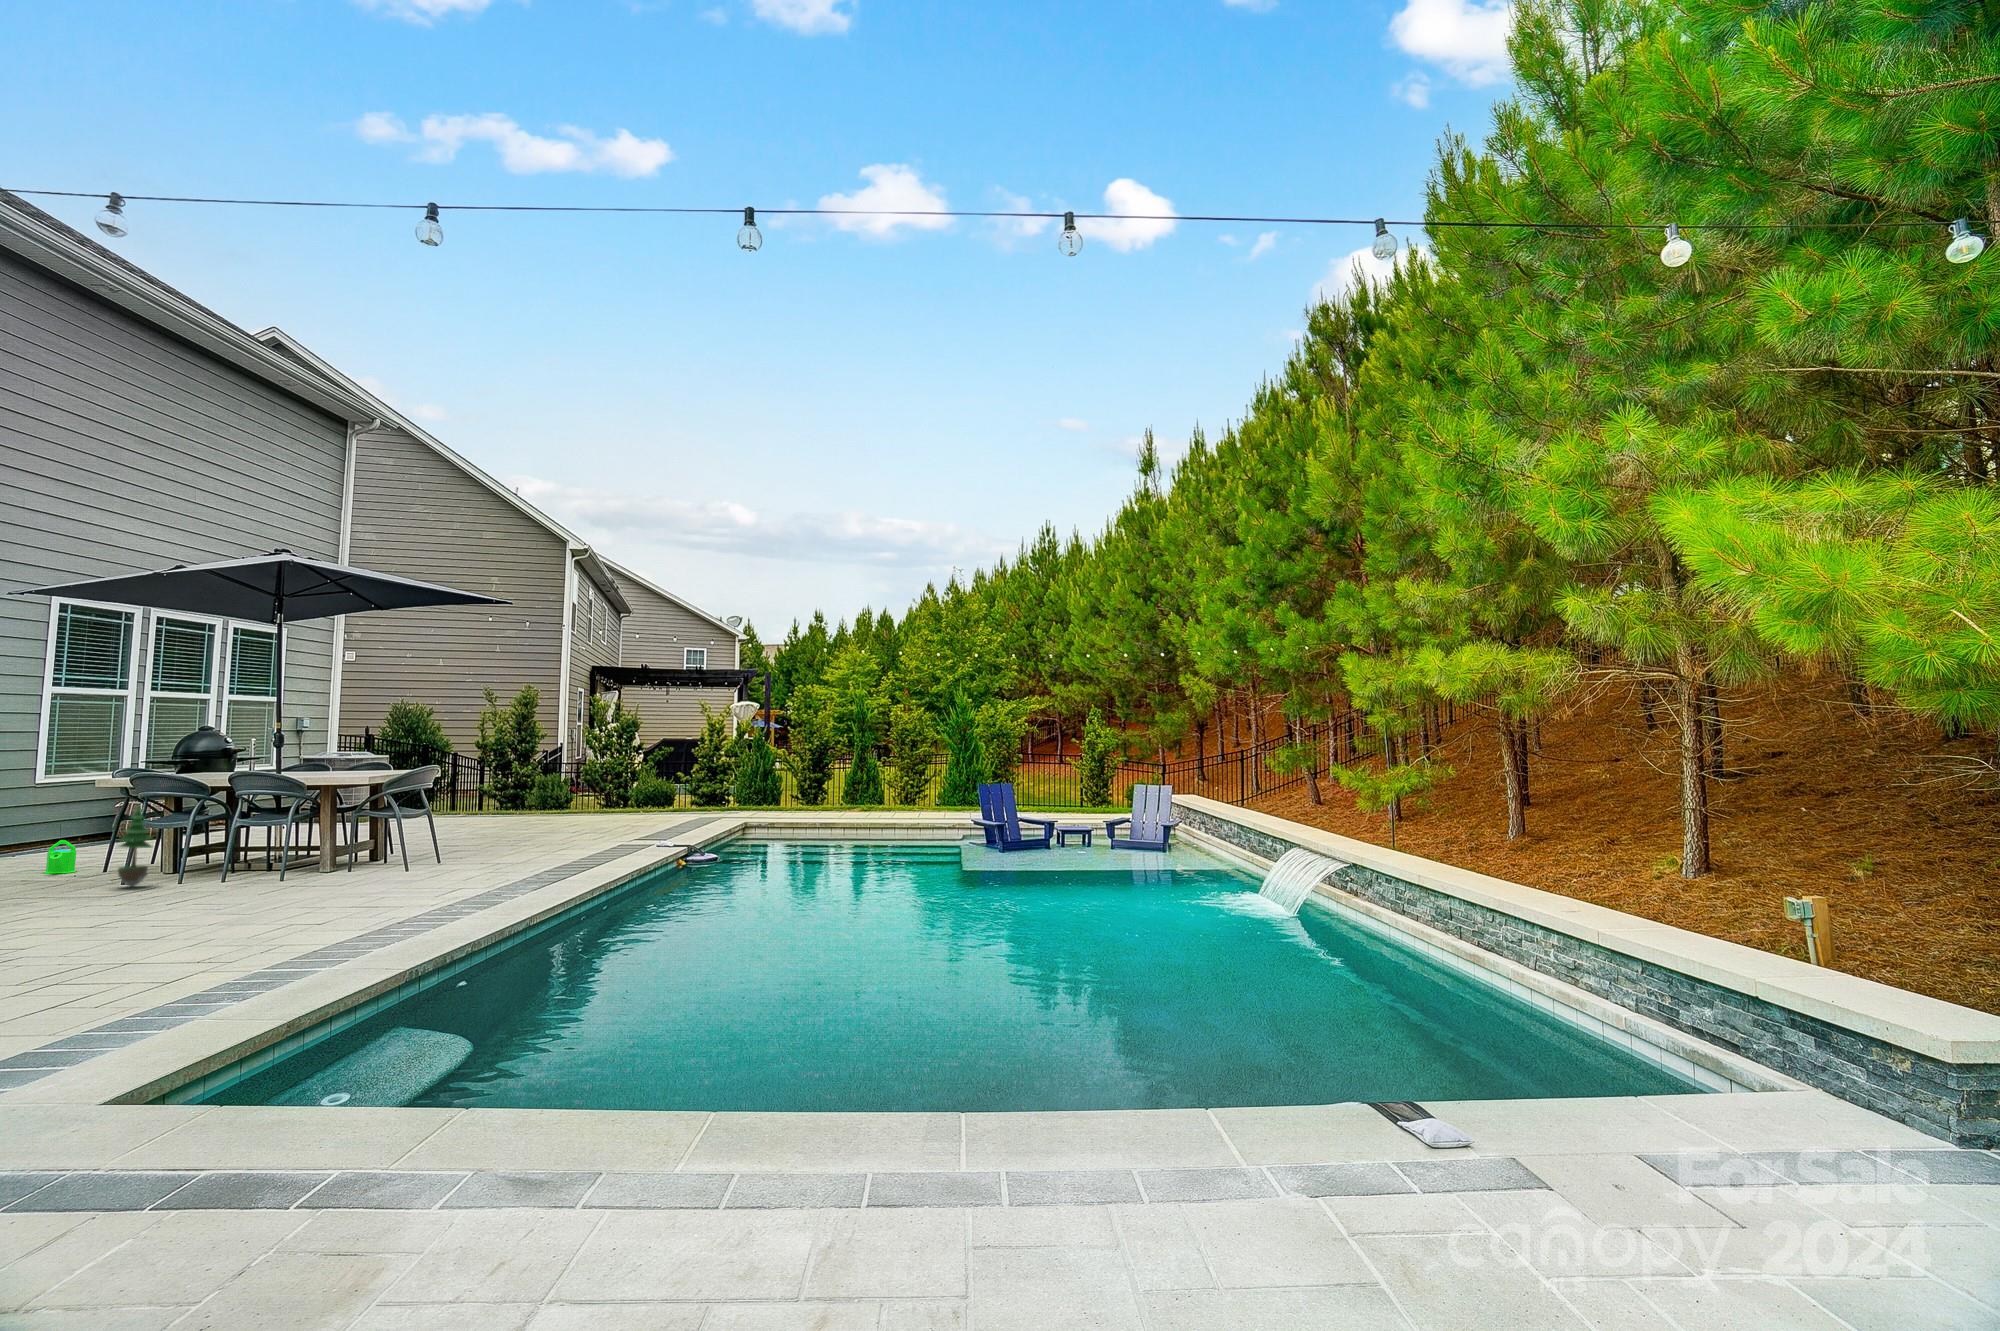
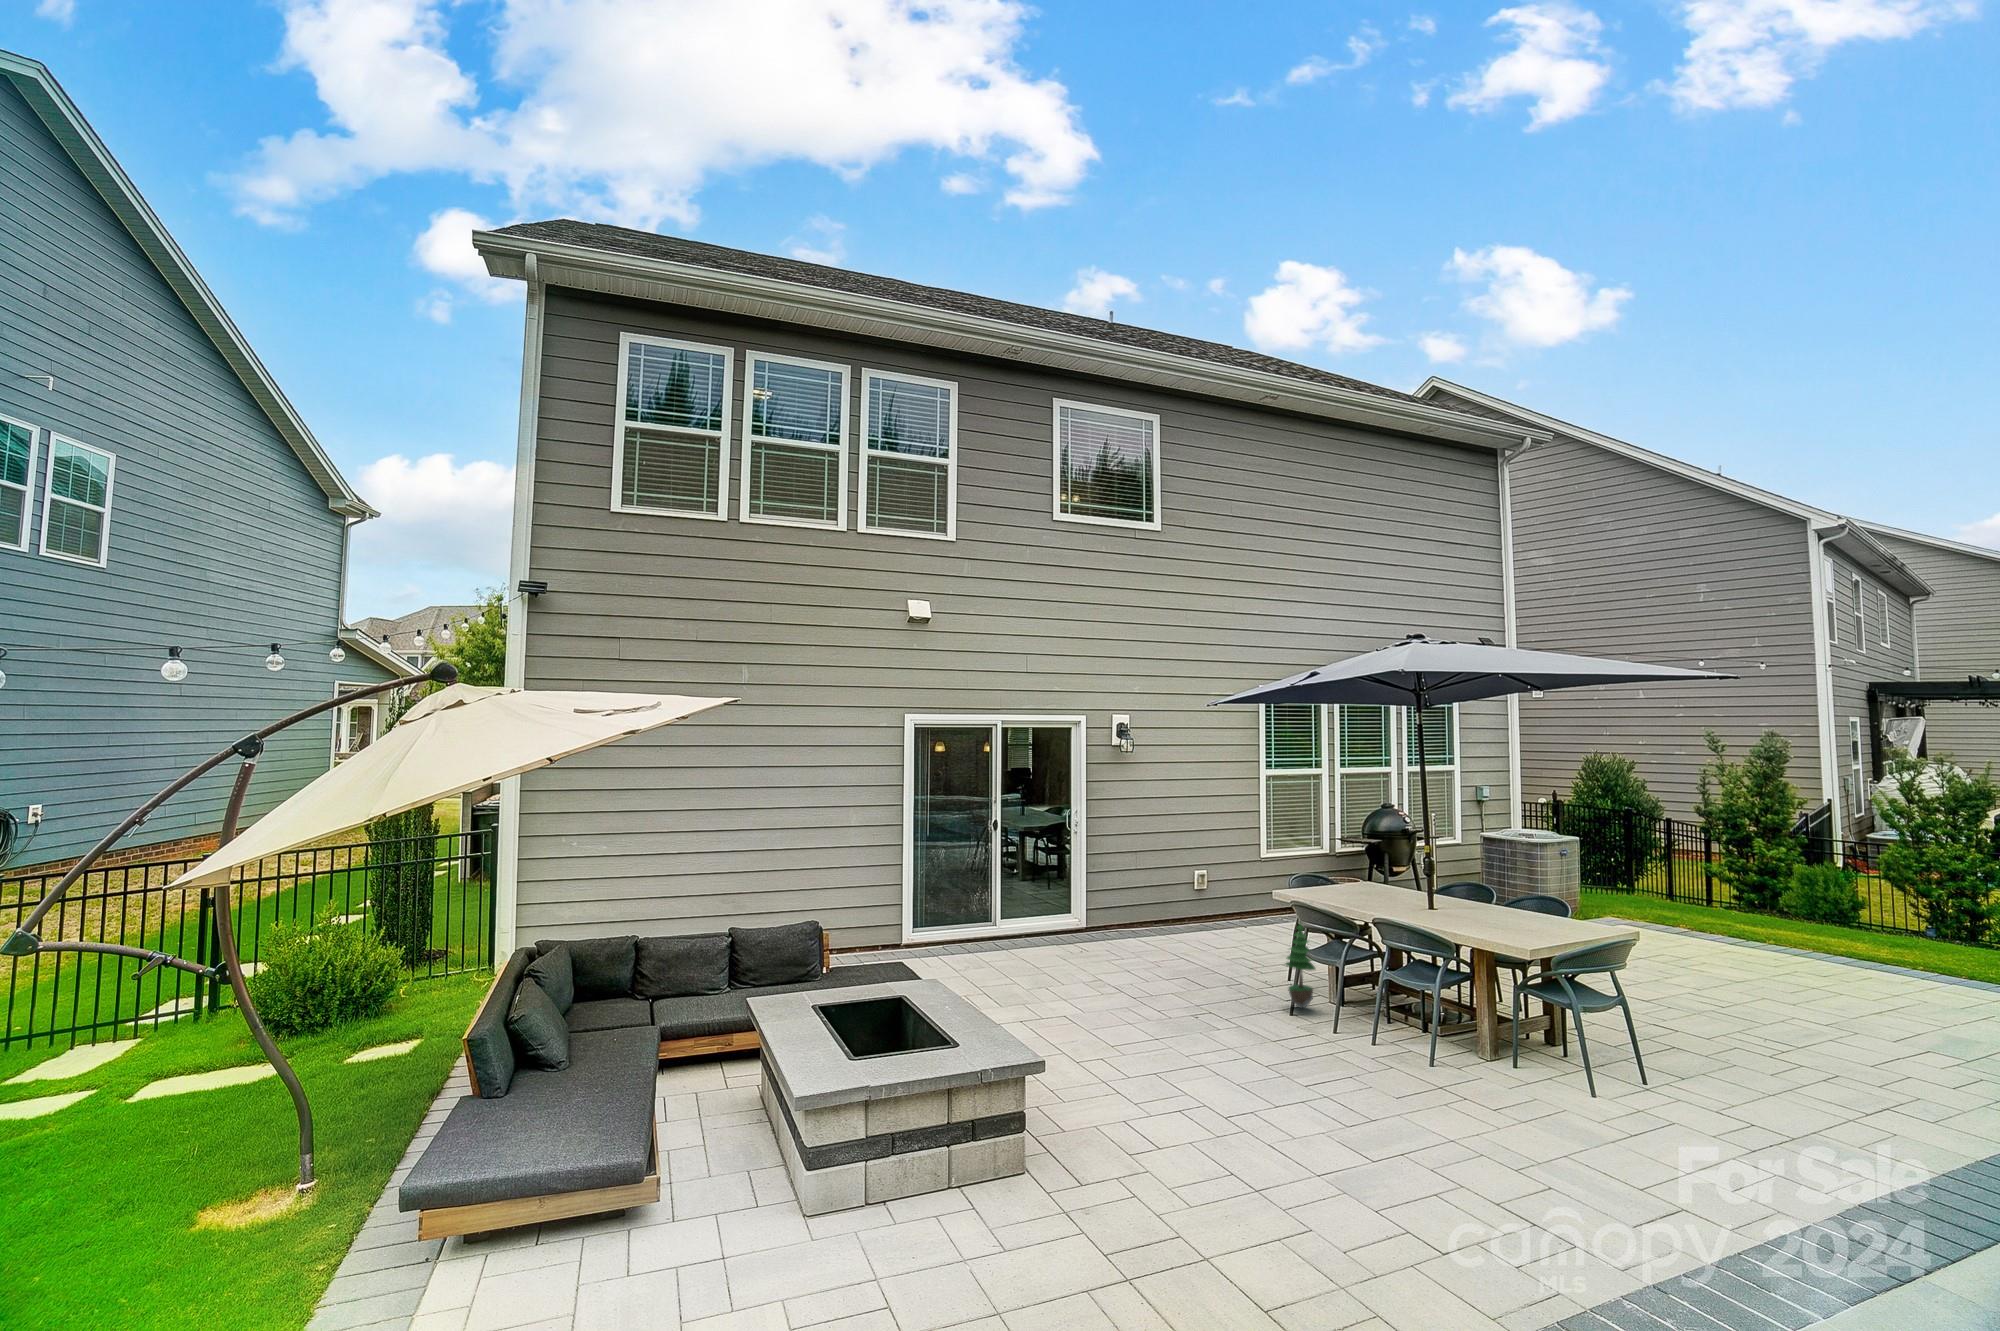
watering can: present [44,840,76,874] -> none [1251,932,1275,966]

